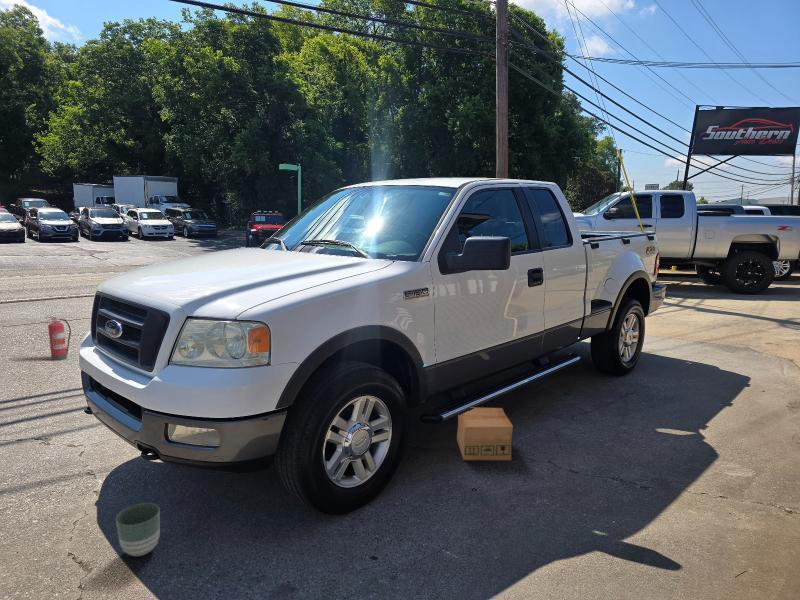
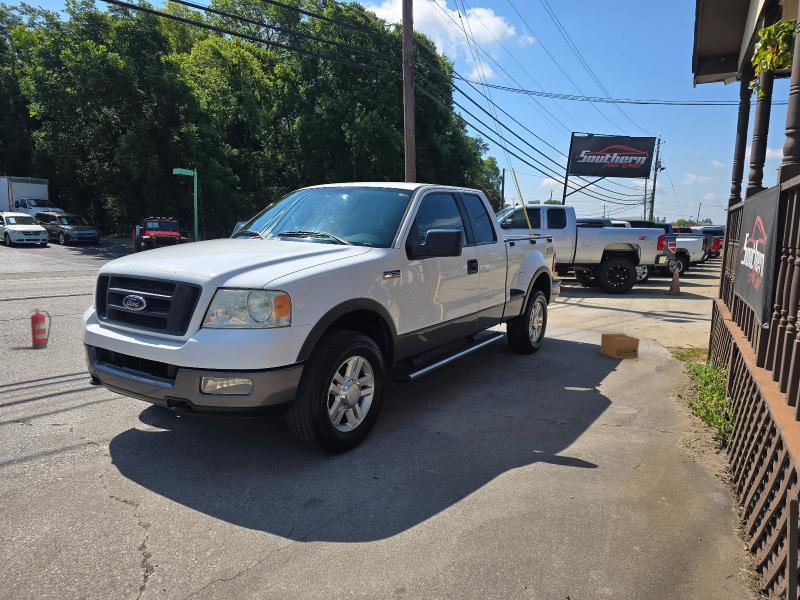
cardboard box: present [457,408,513,460] -> present [600,334,639,359]
planter: present [116,503,160,556] -> none [223,414,251,448]

